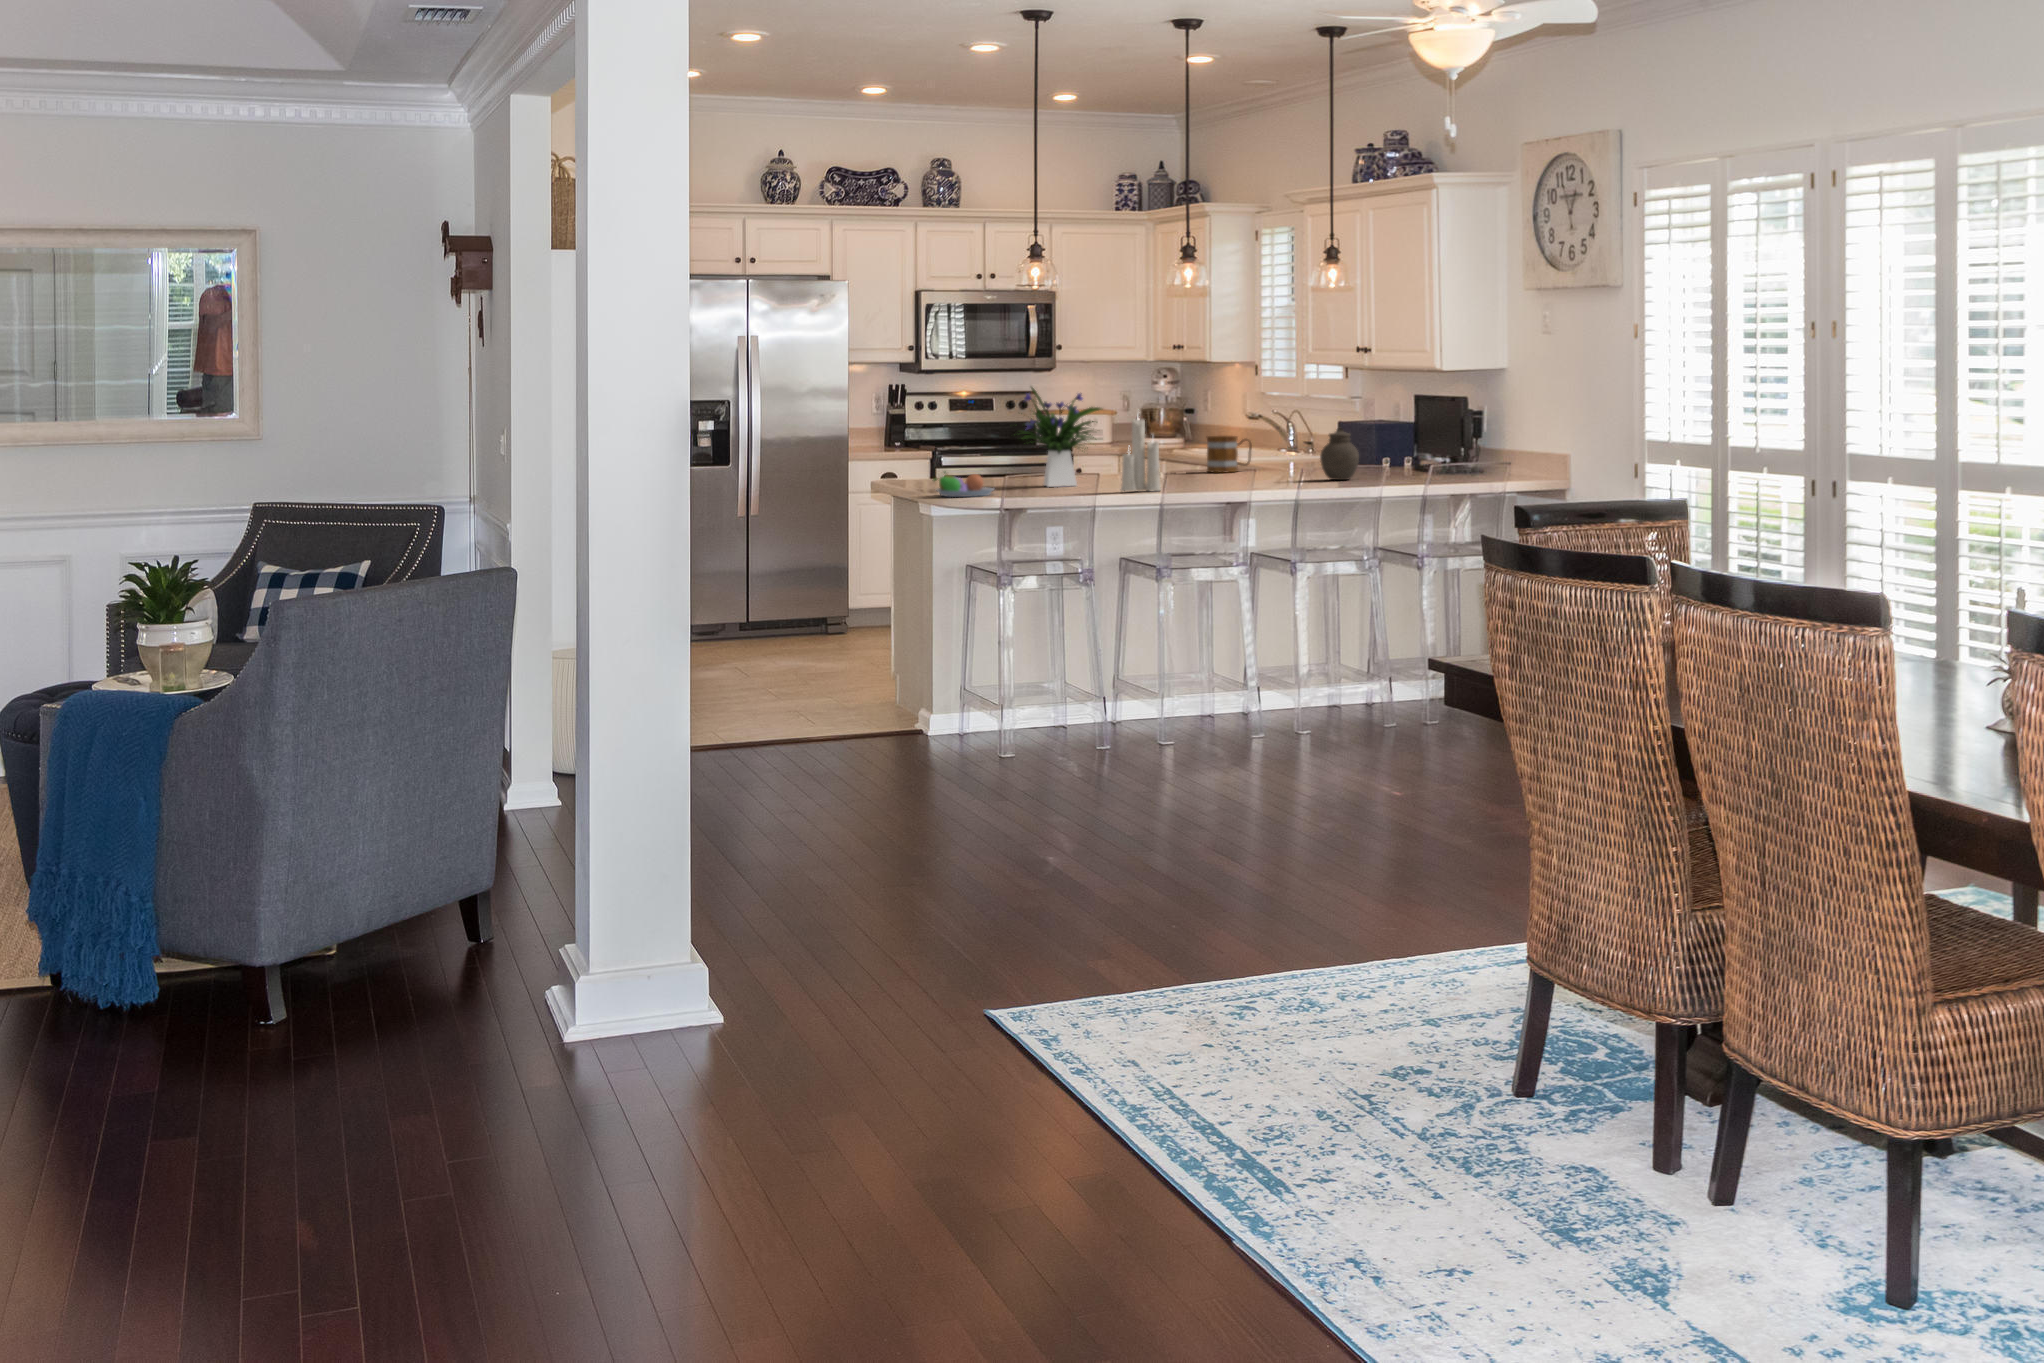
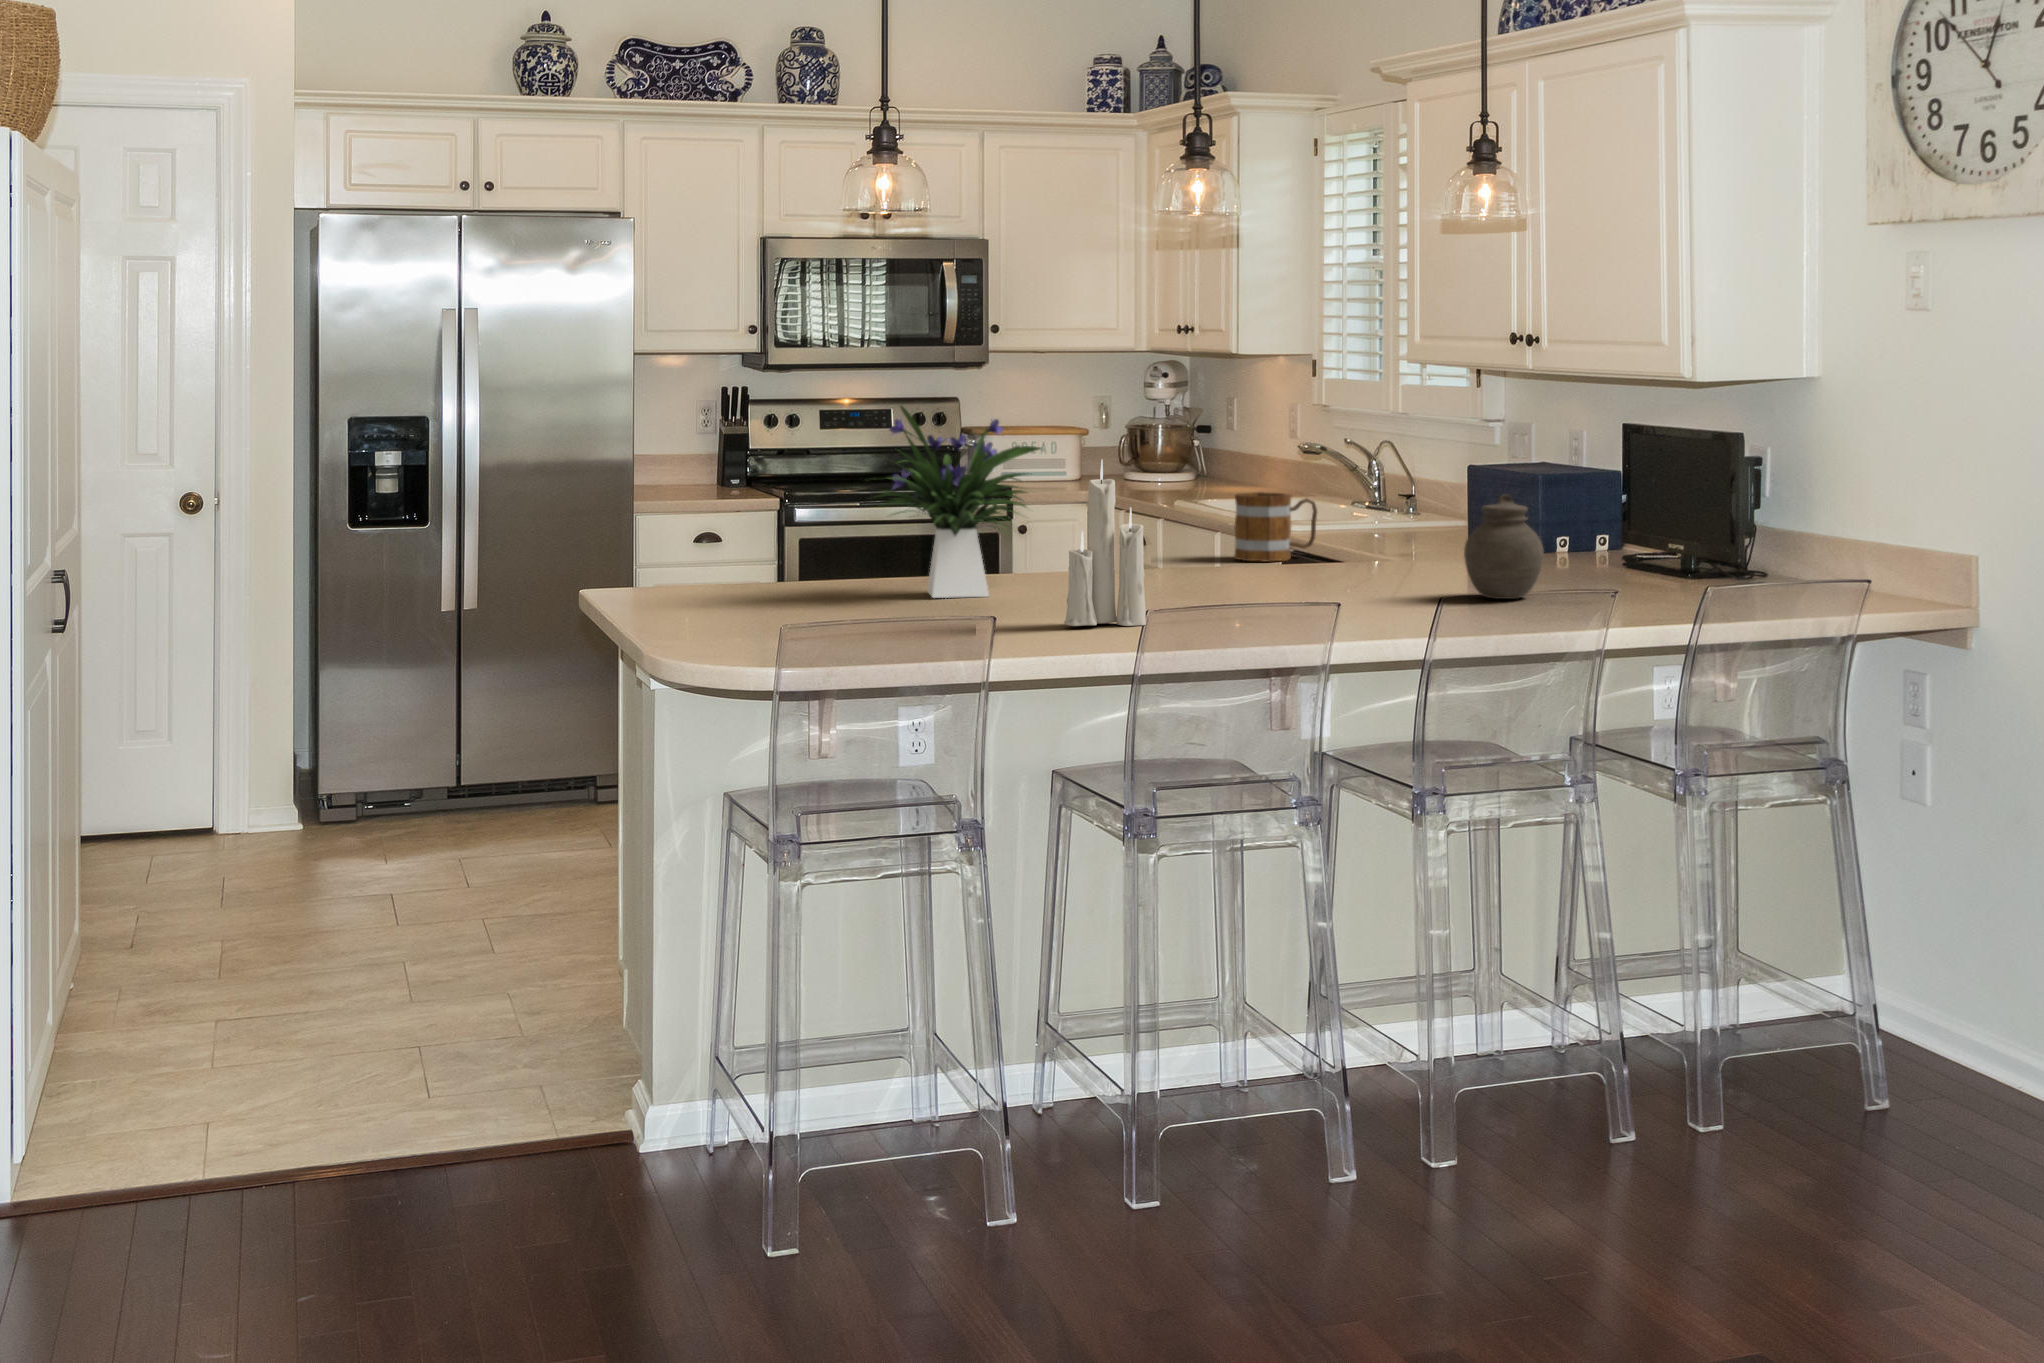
fruit bowl: present [933,473,994,497] -> none [695,573,822,628]

